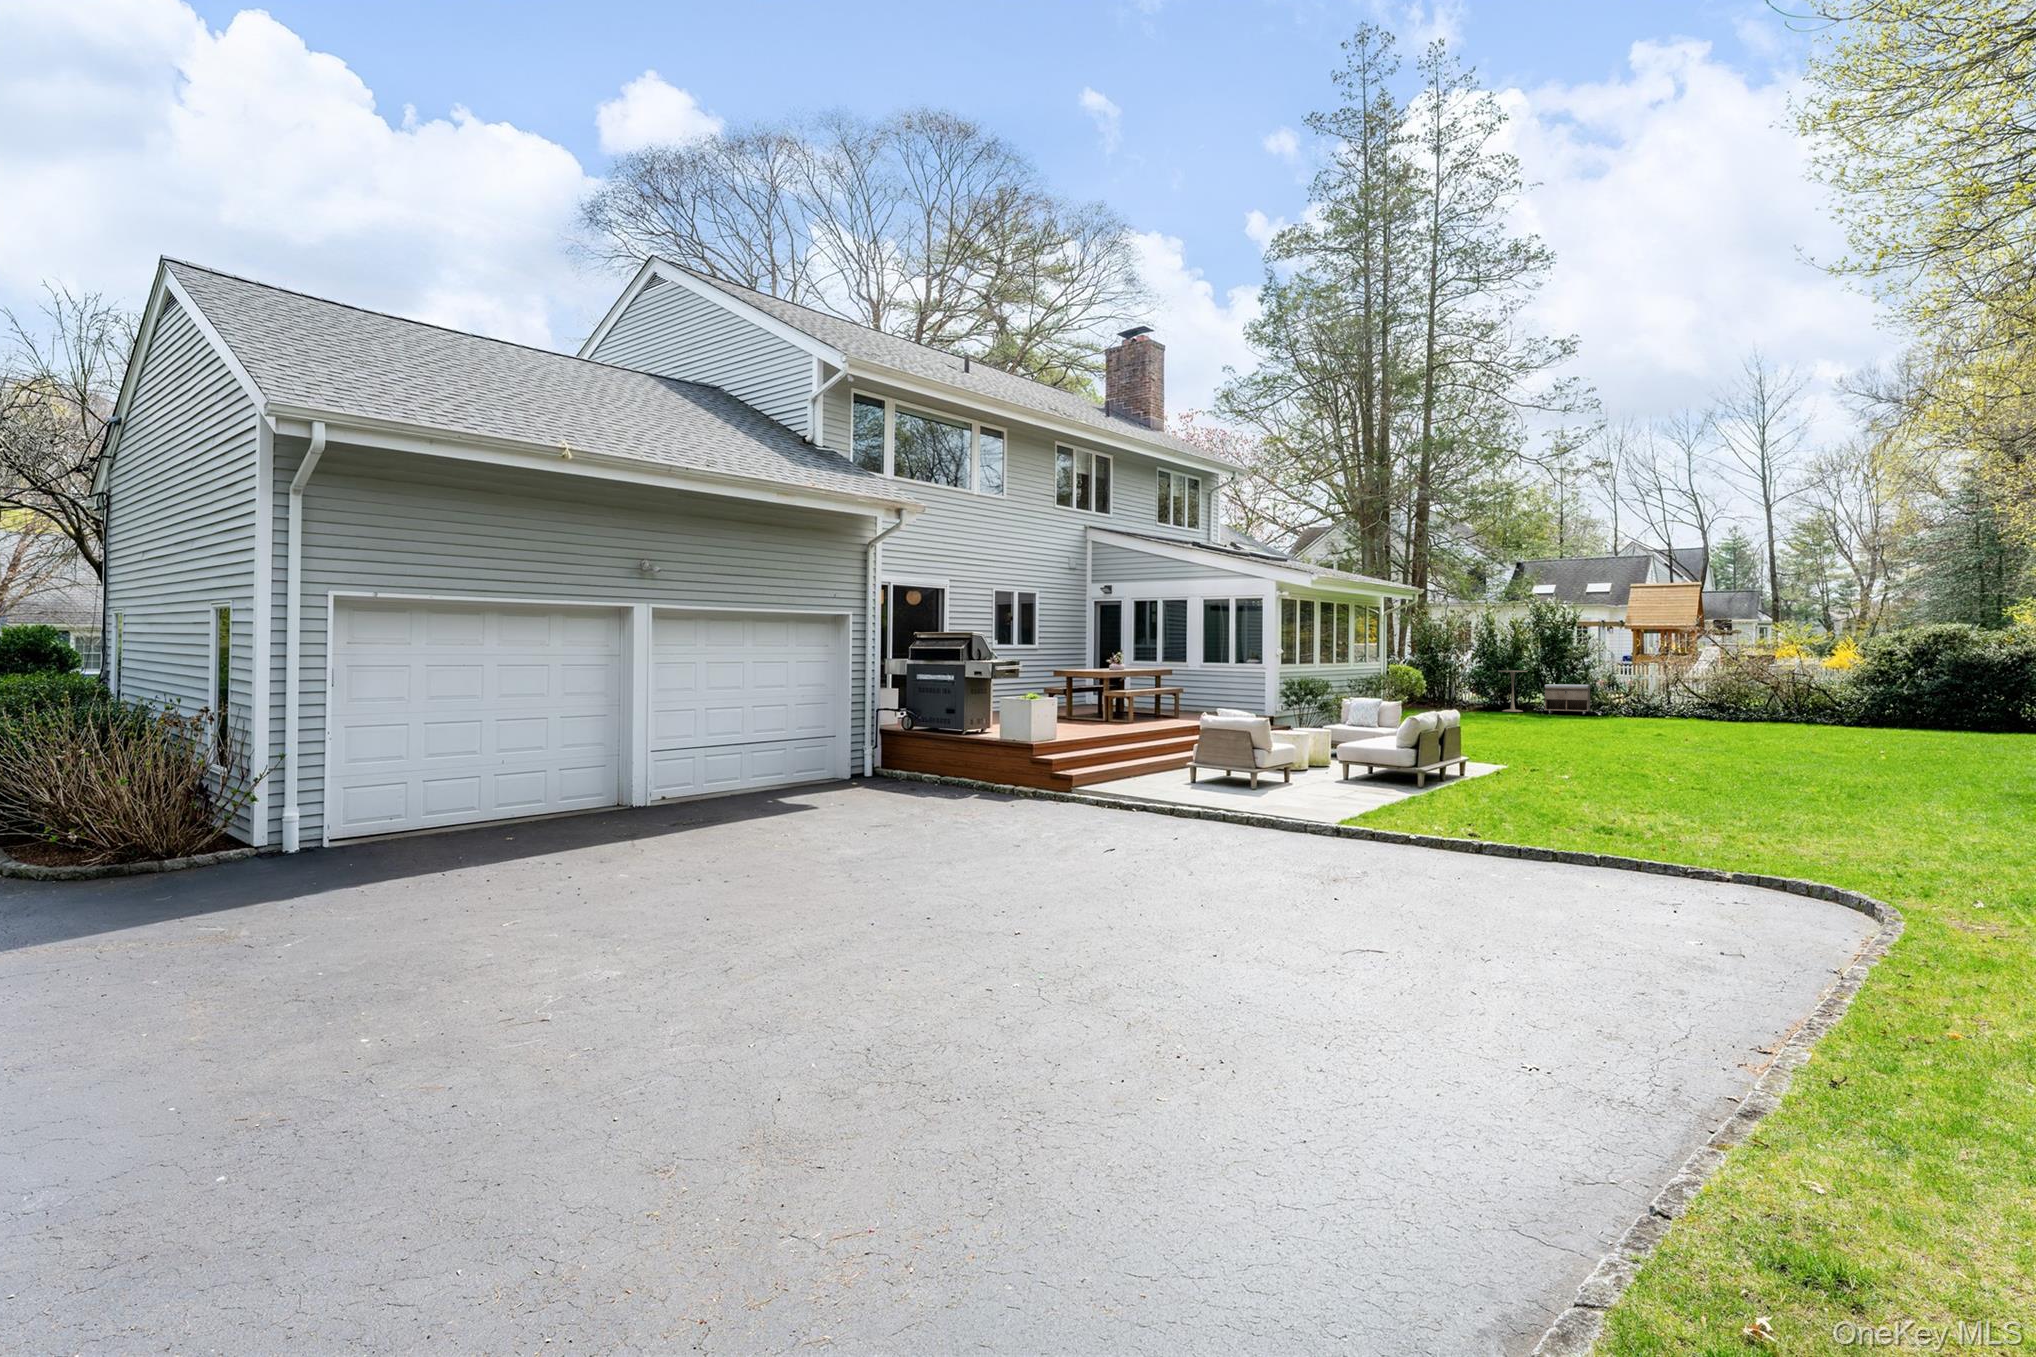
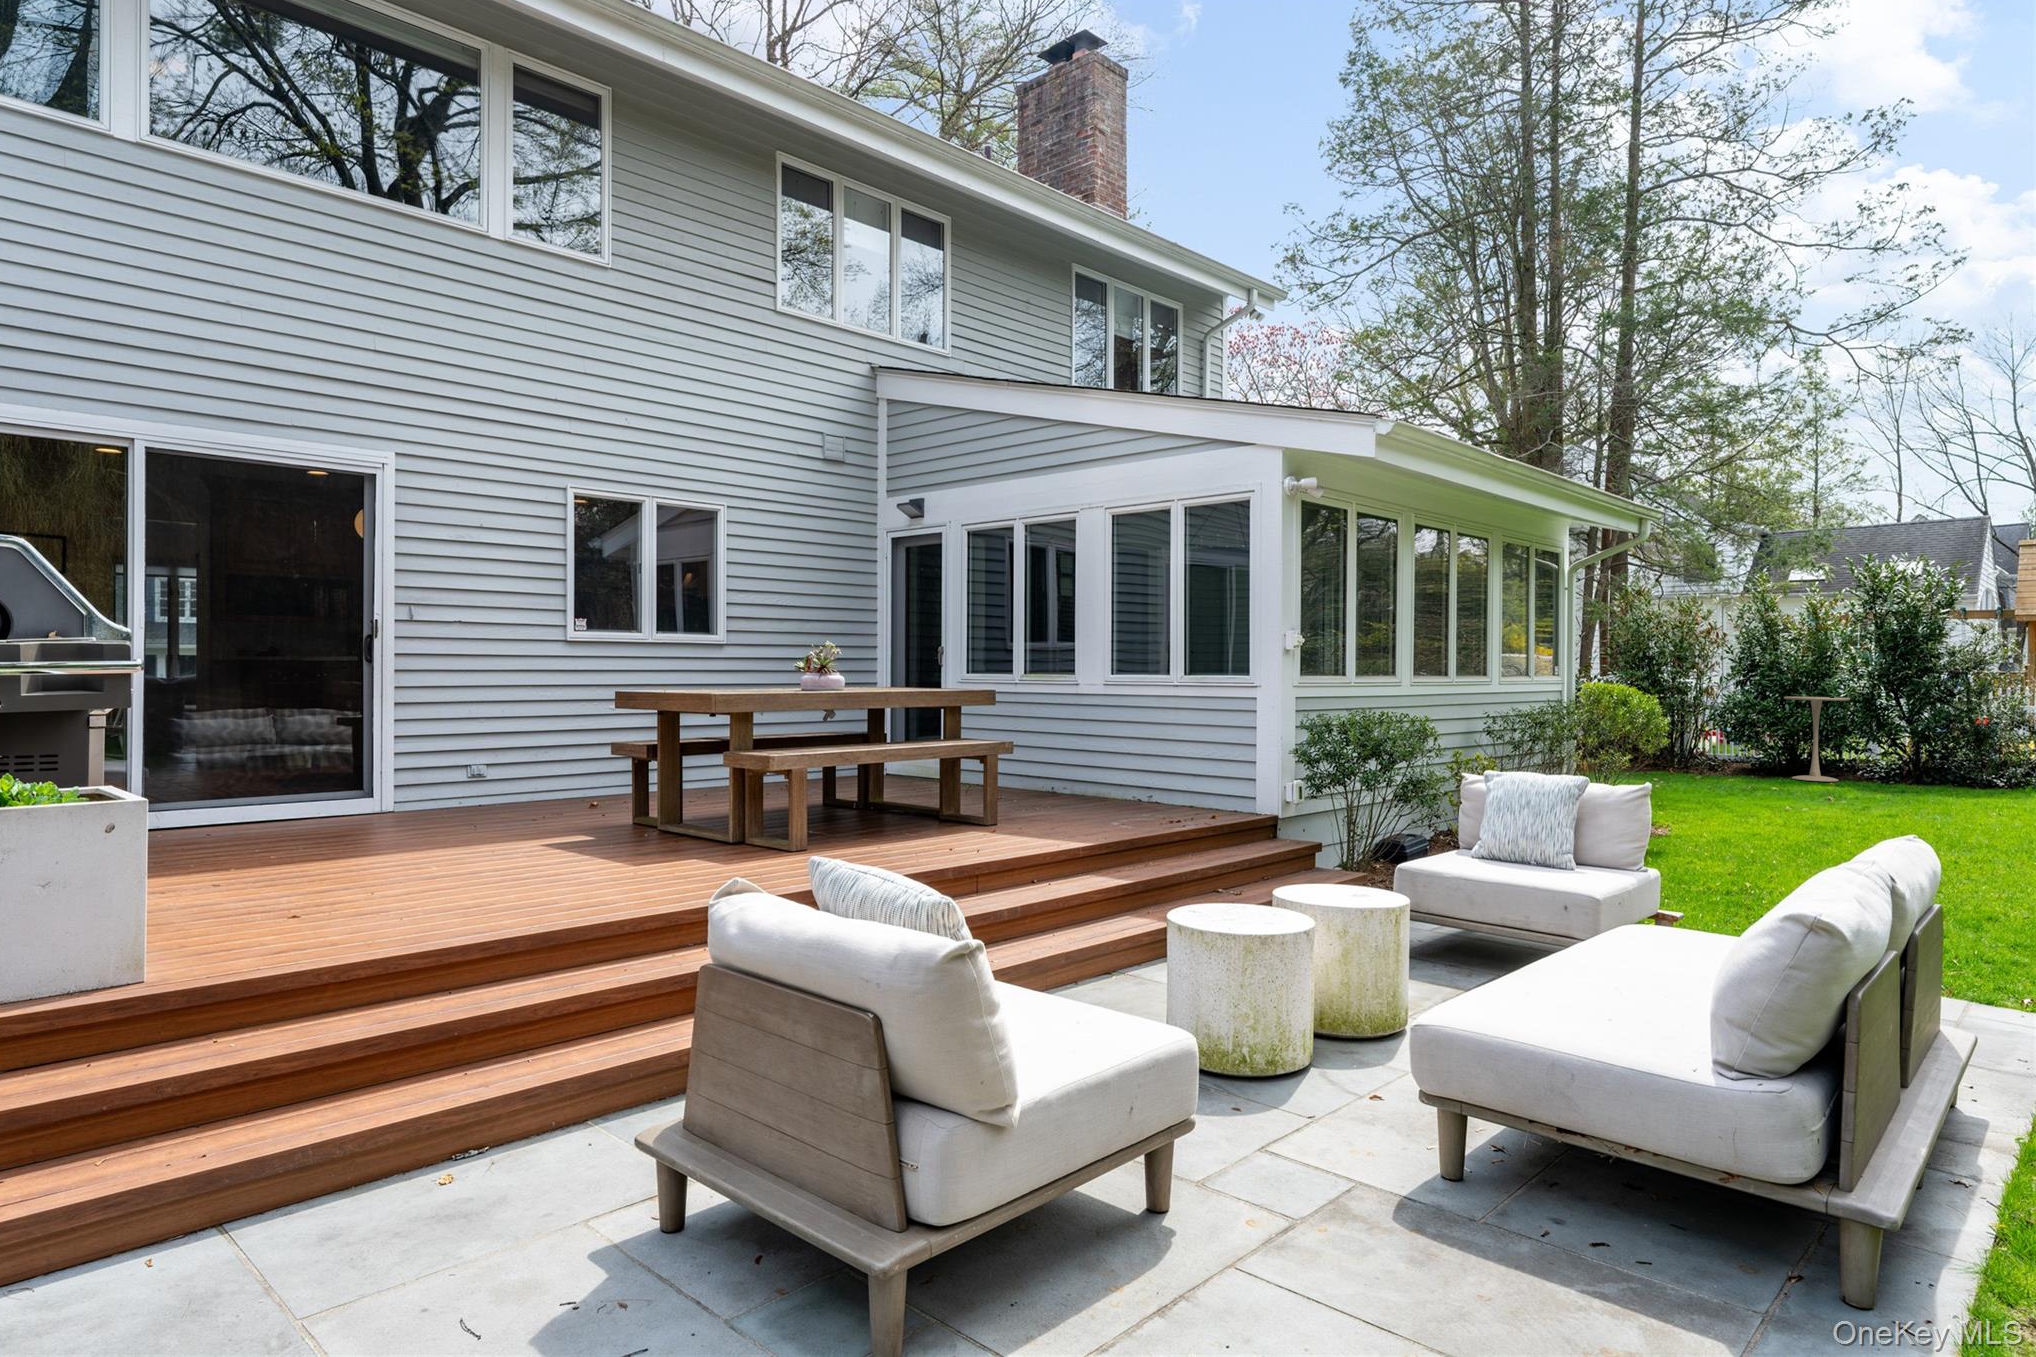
storage bench: present [1545,684,1590,714] -> none [1891,727,1996,793]

